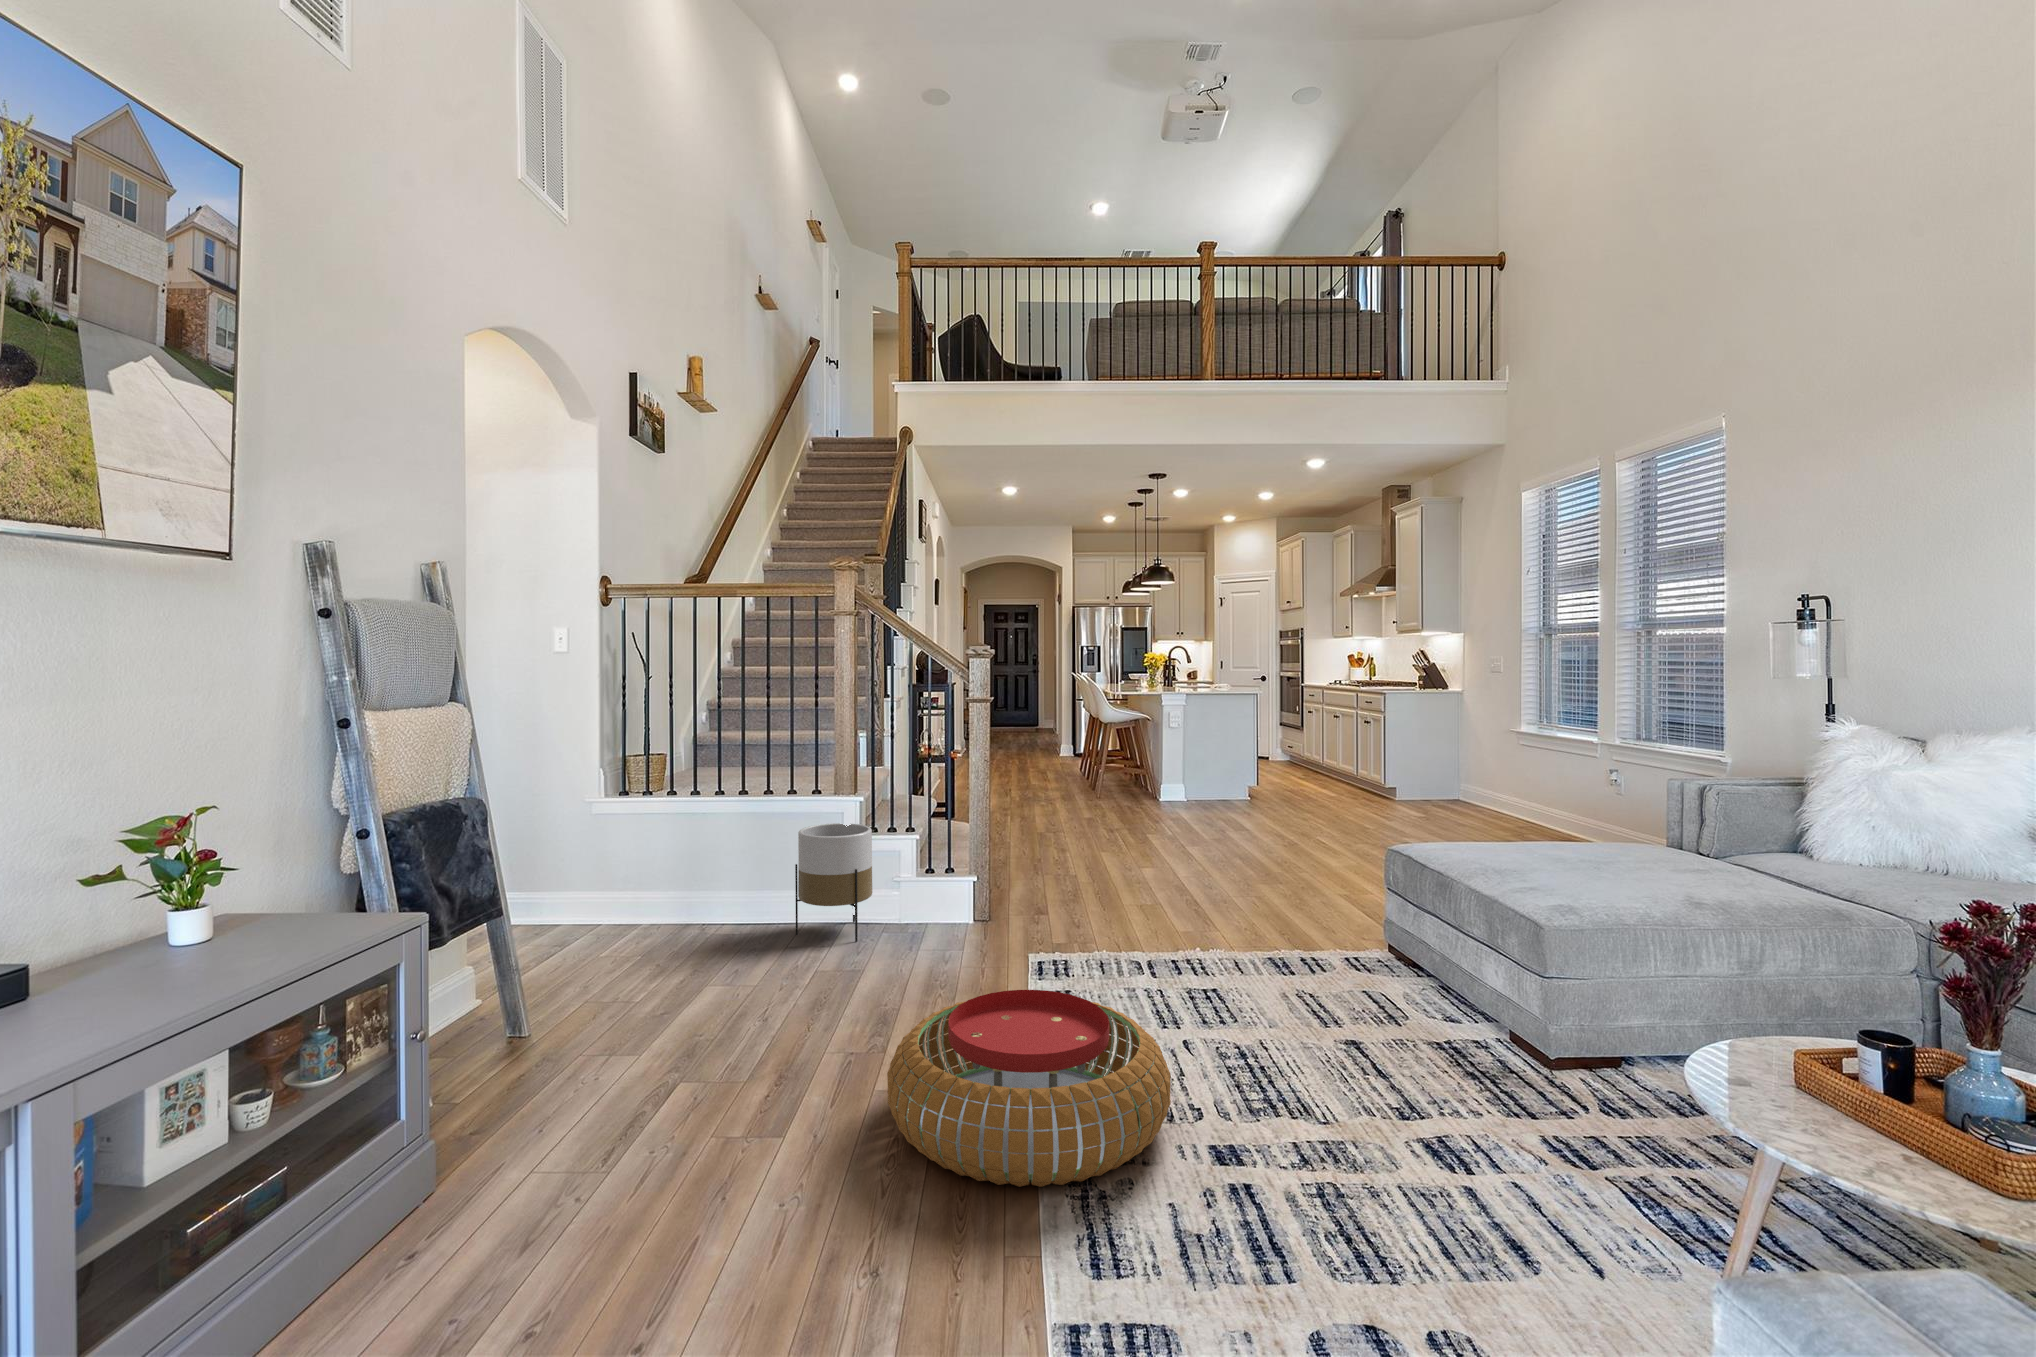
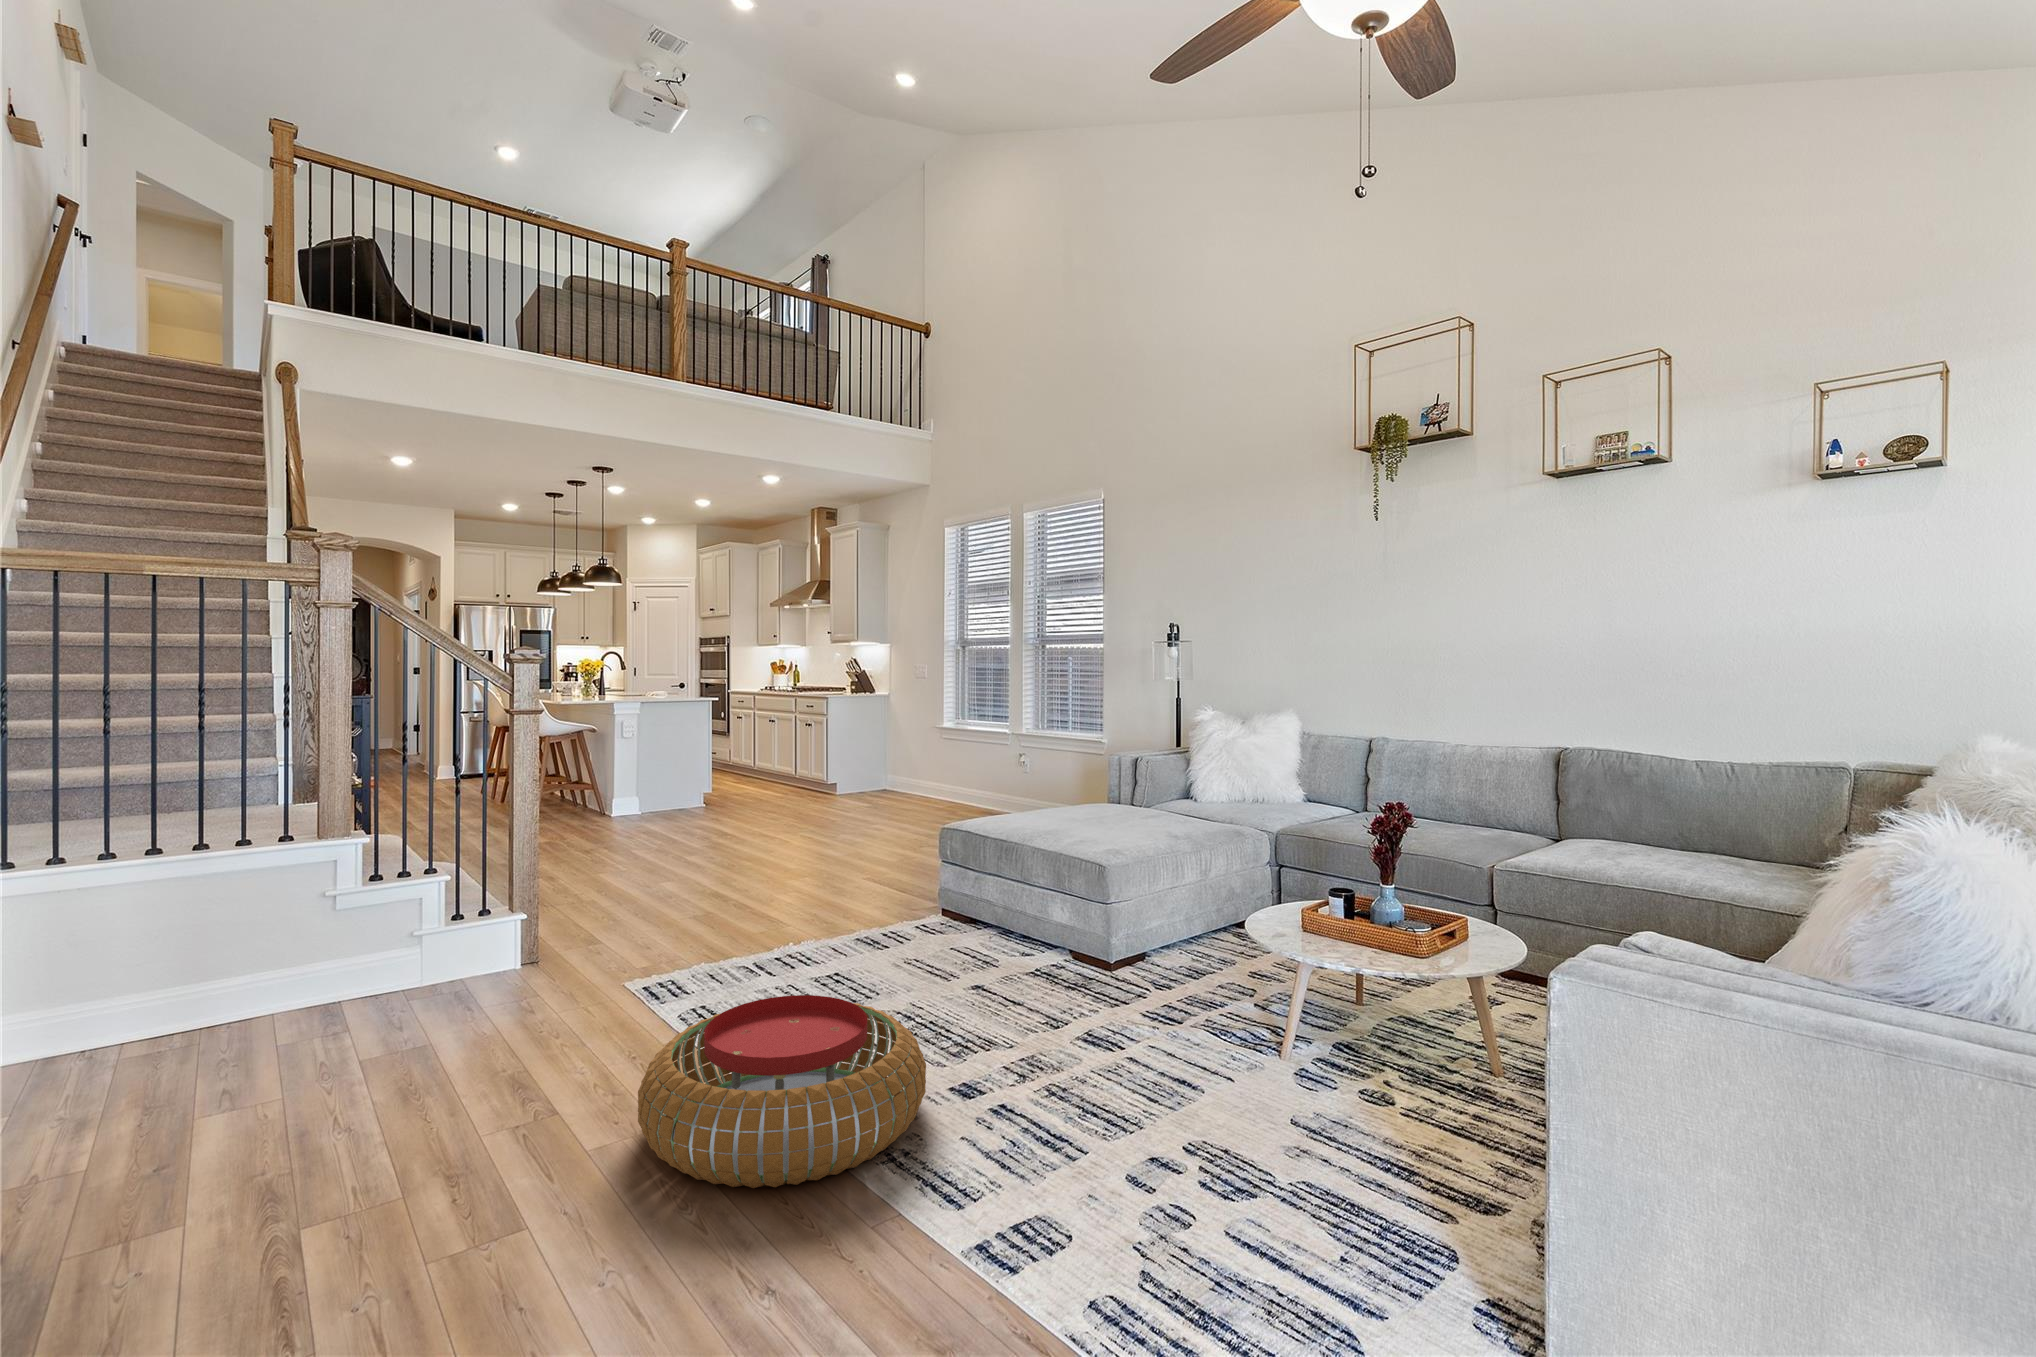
planter: present [795,823,872,942] -> none [280,877,399,1036]

